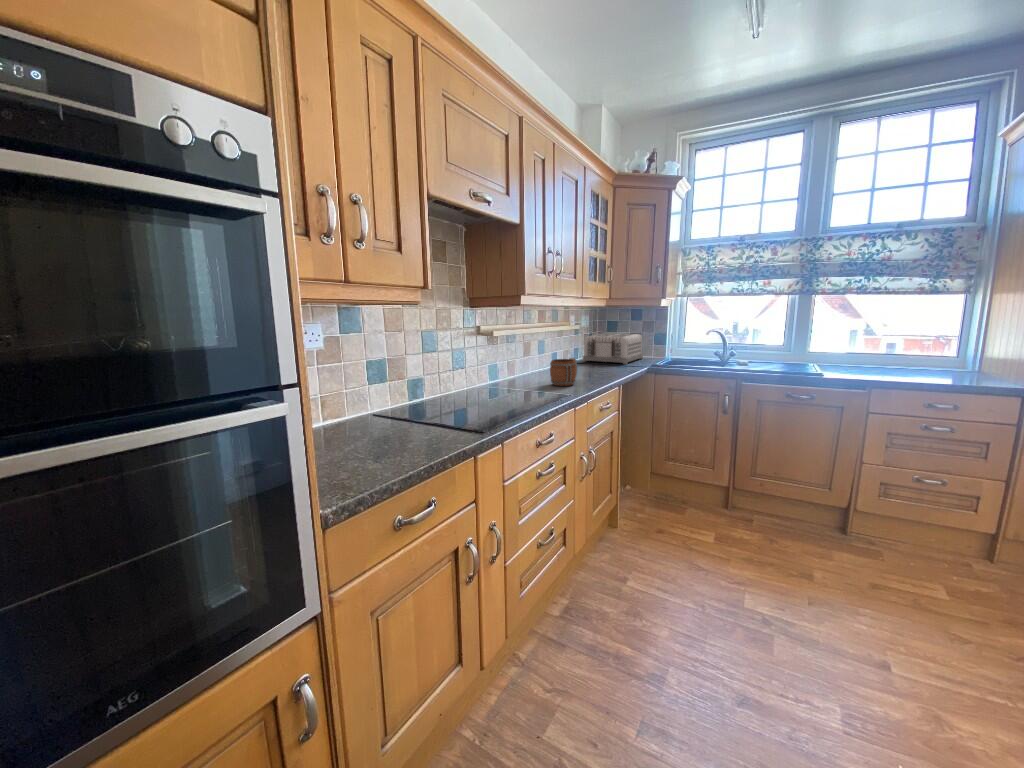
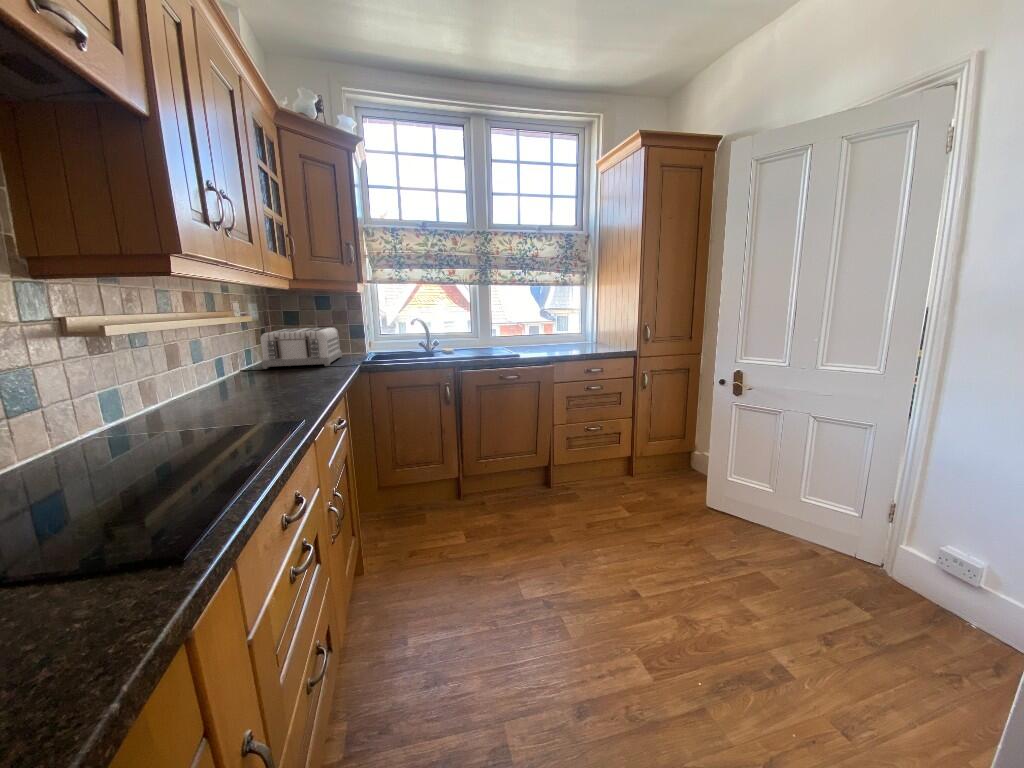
mug: present [550,358,577,386] -> none [236,362,285,407]

